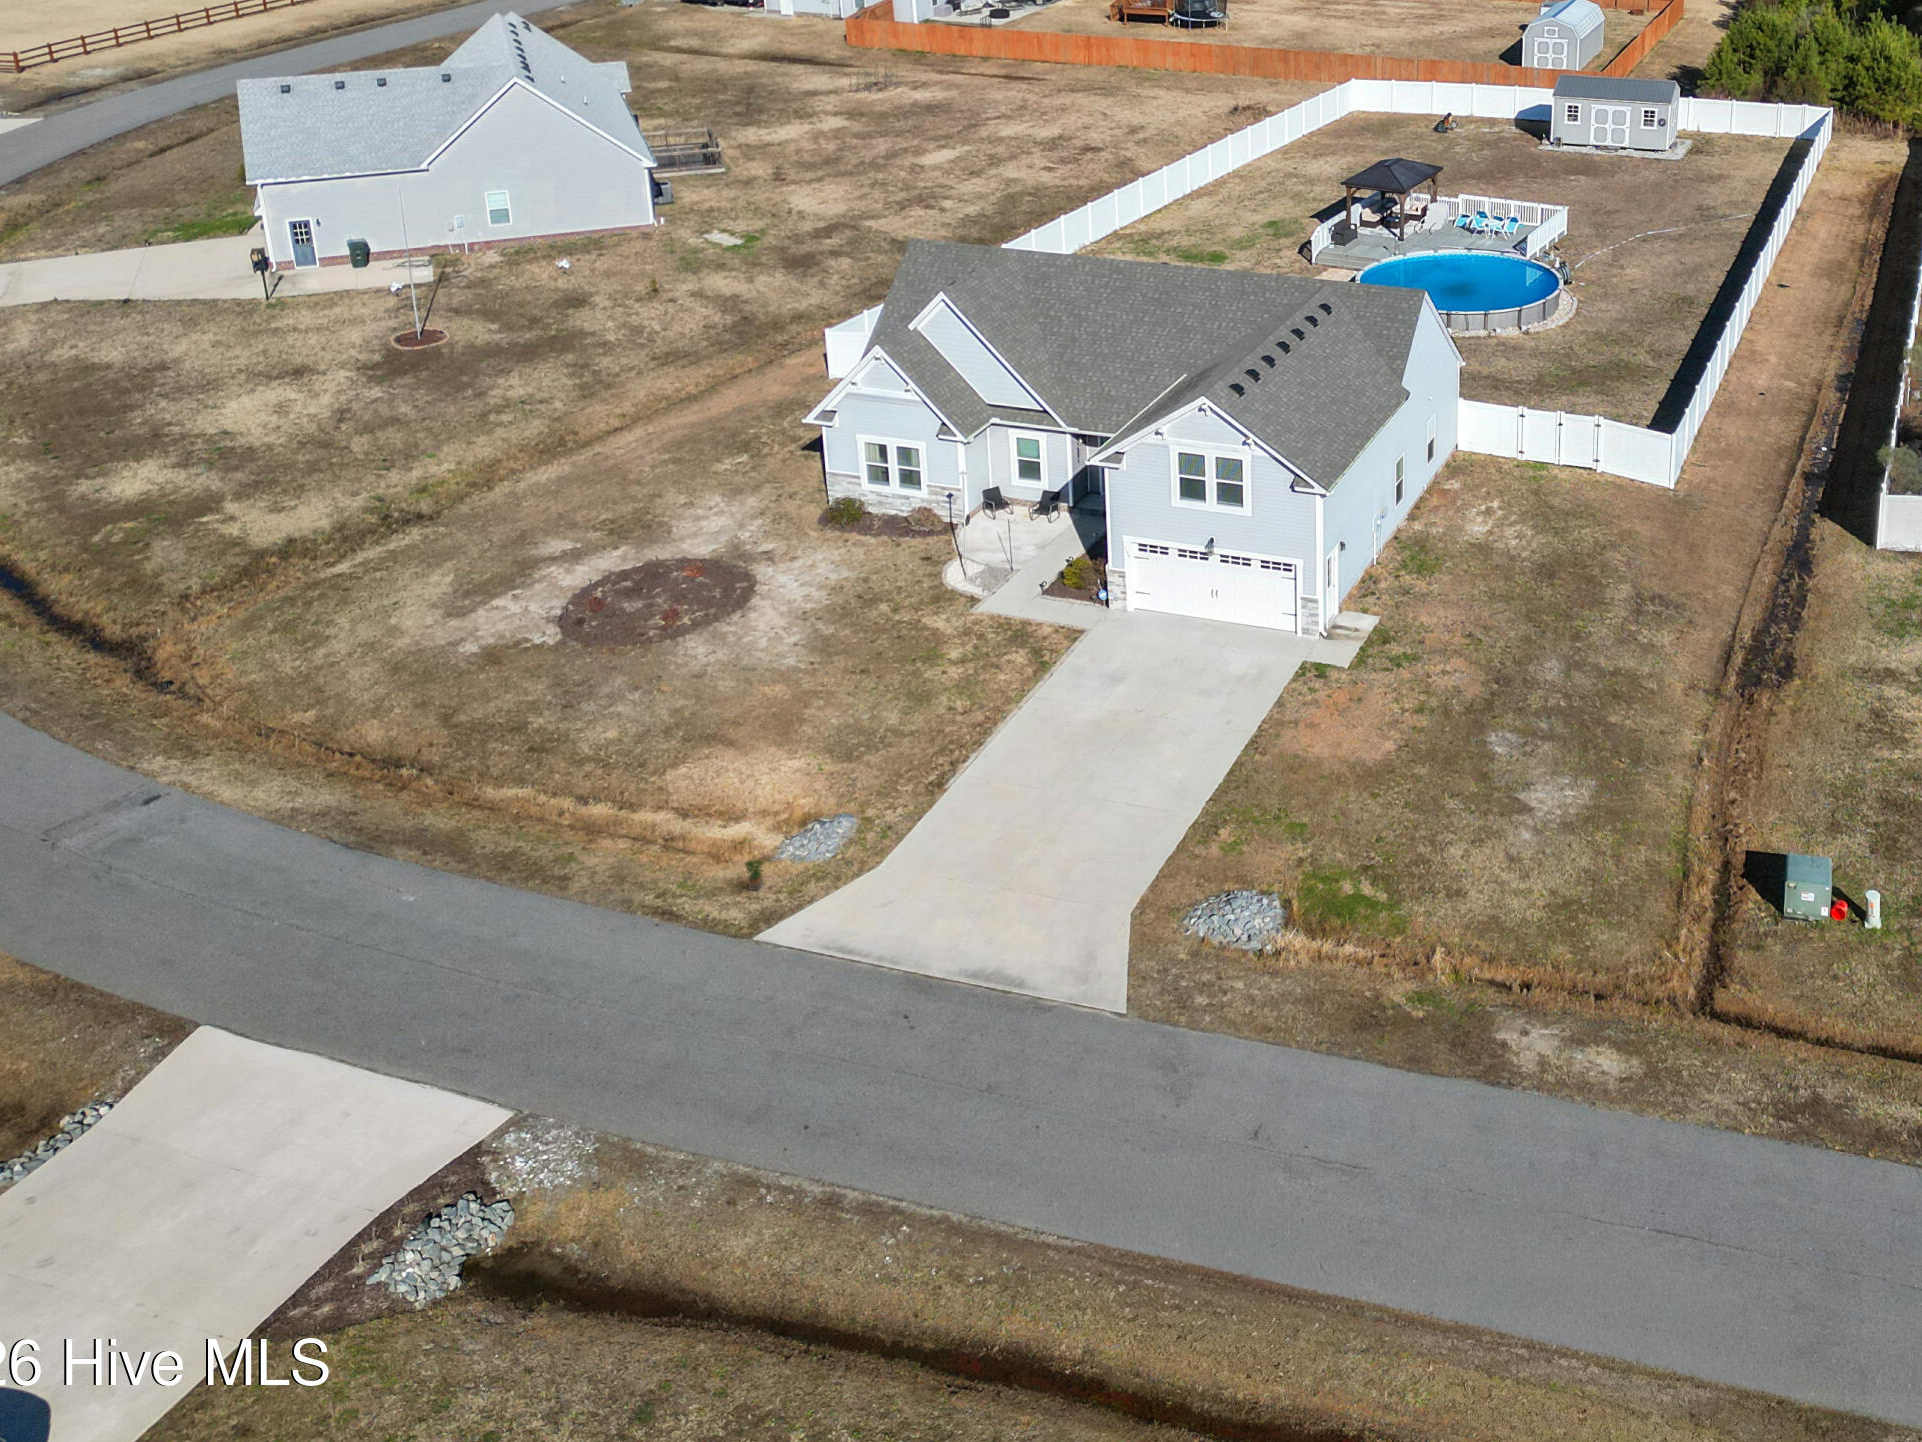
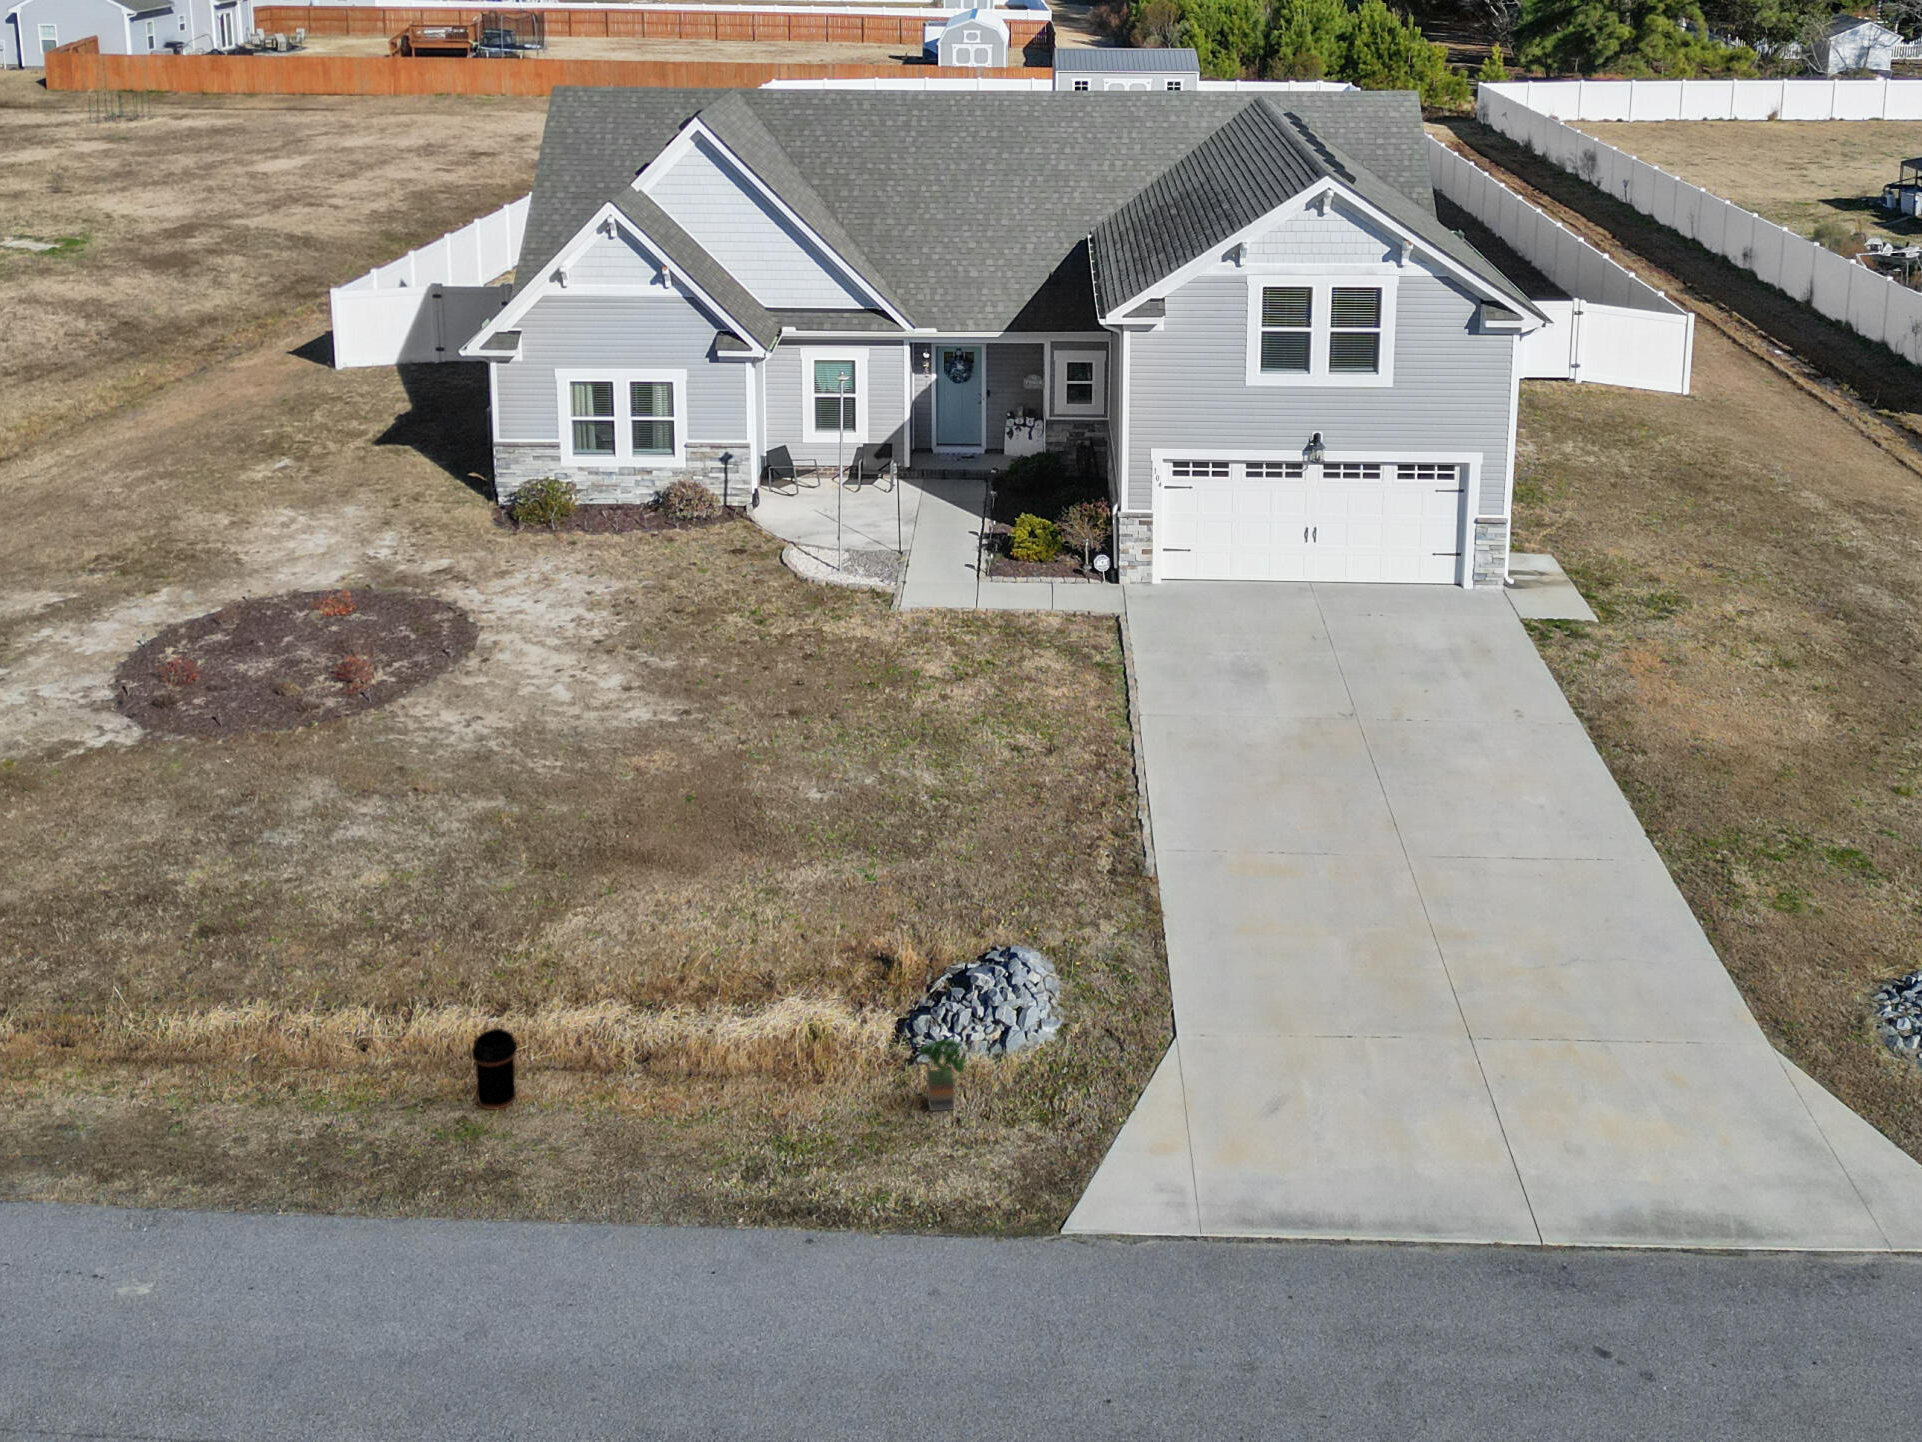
trash can: none [573,823,596,857] -> present [472,1029,517,1110]

